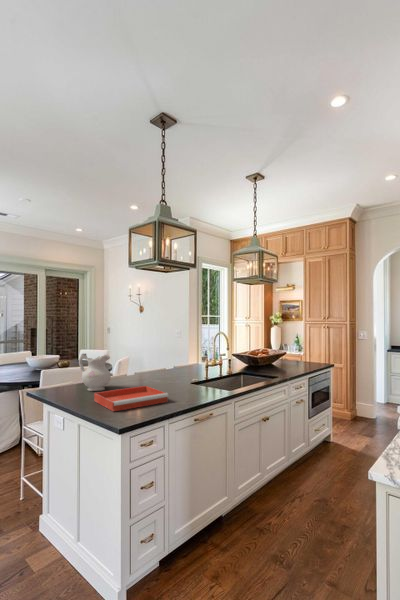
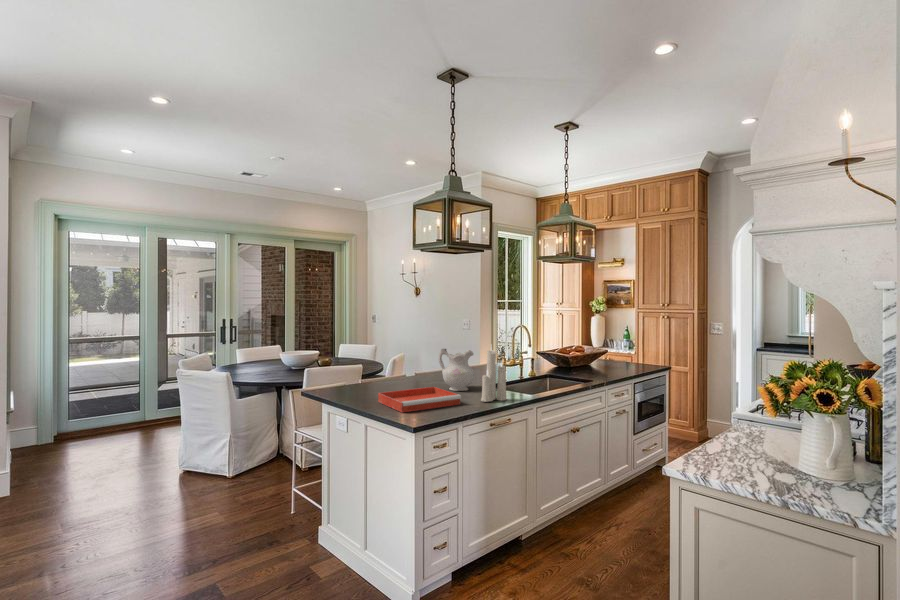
candle: none [186,345,208,399] -> present [481,350,506,402]
ceramic pitcher: present [79,354,111,391] -> present [438,349,475,391]

